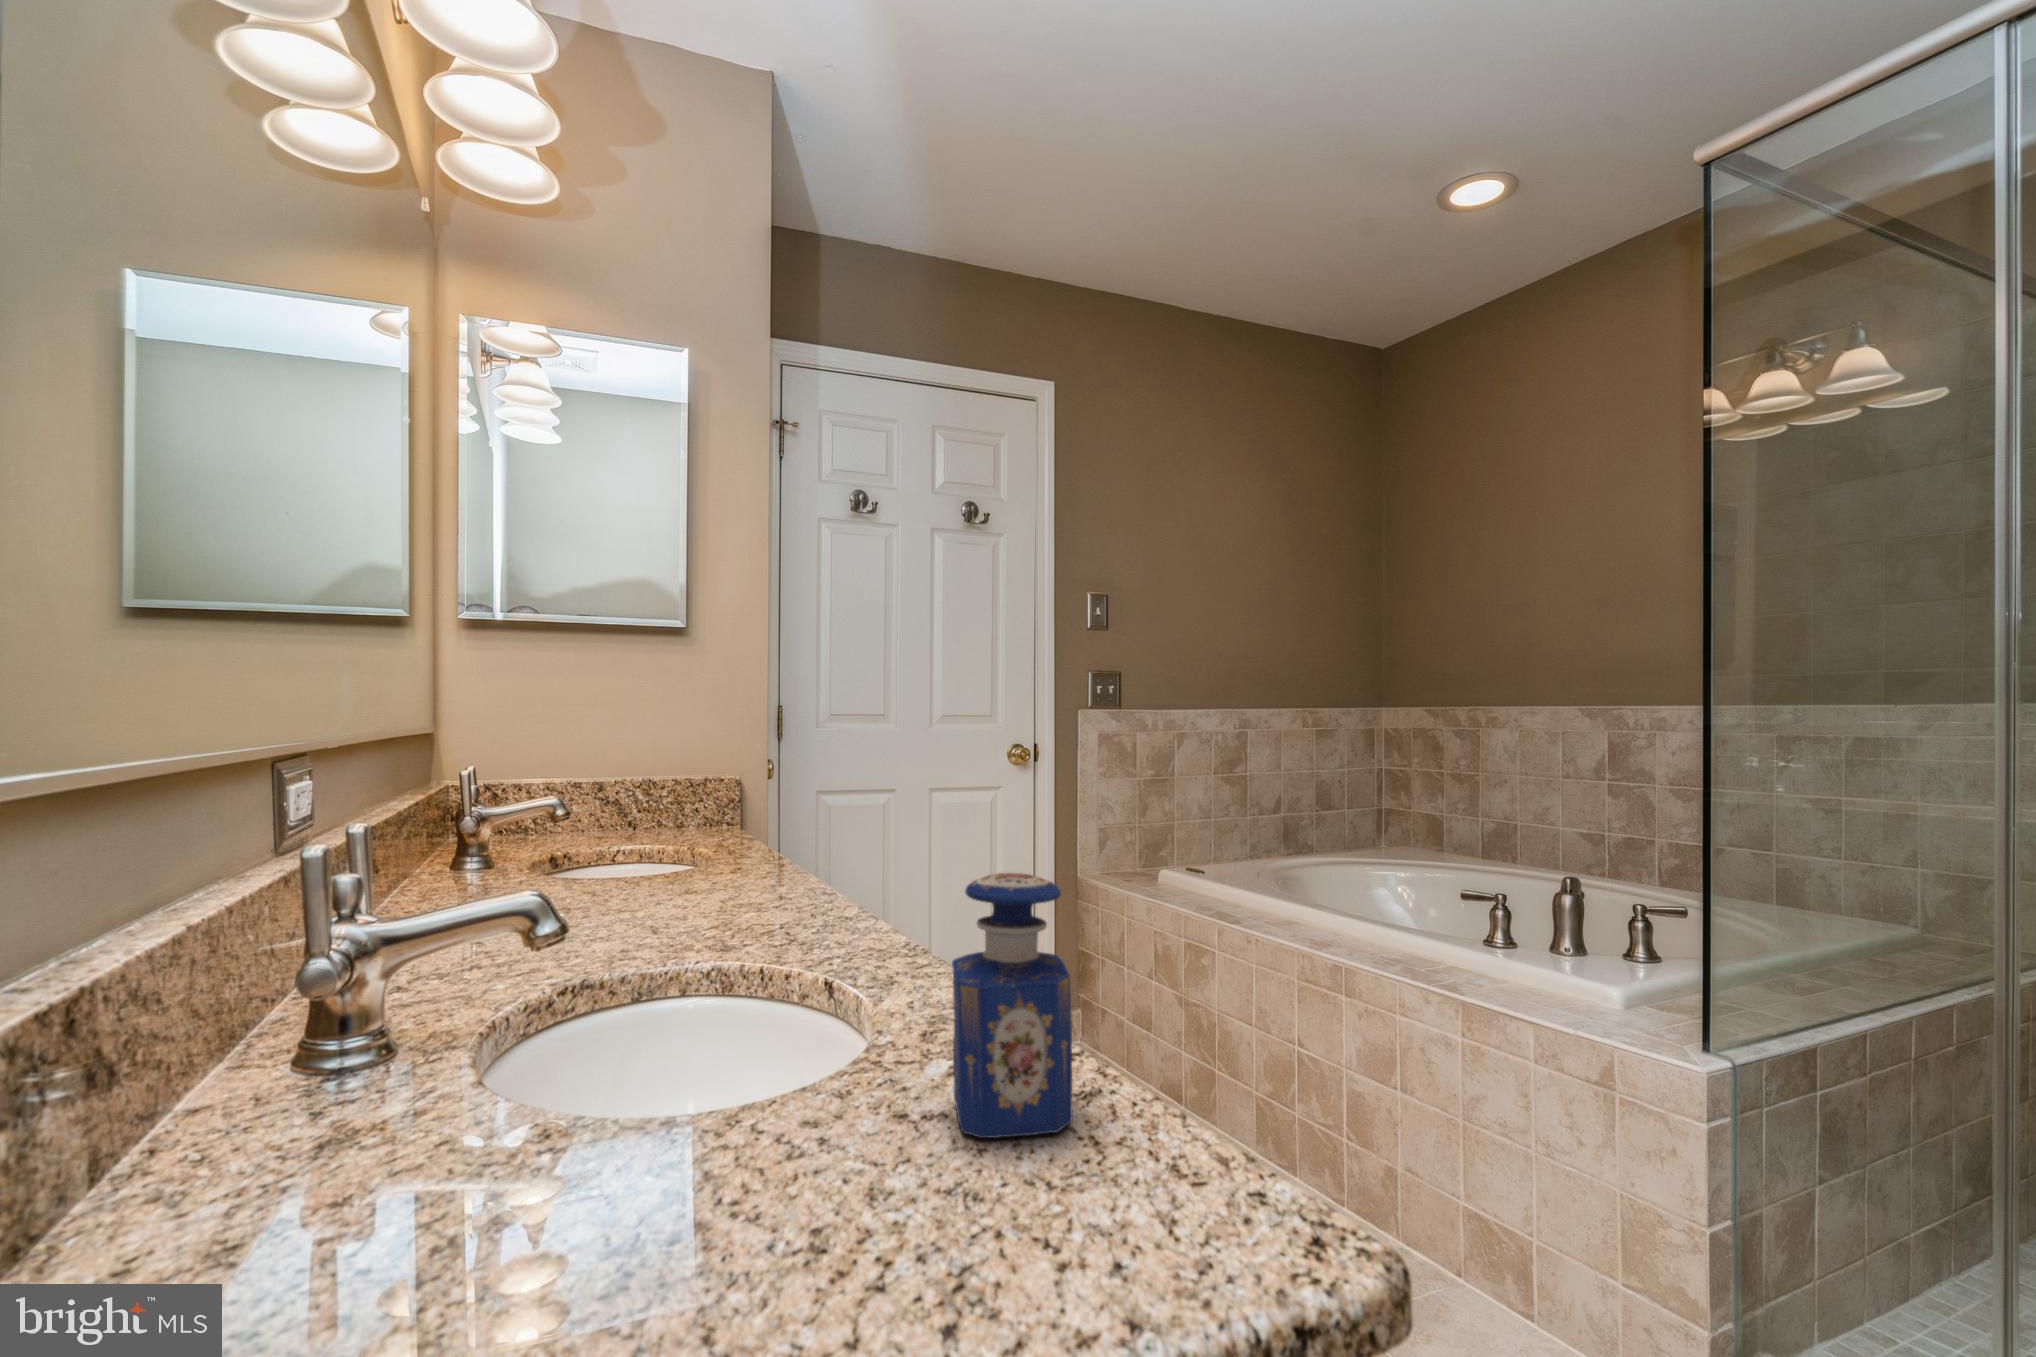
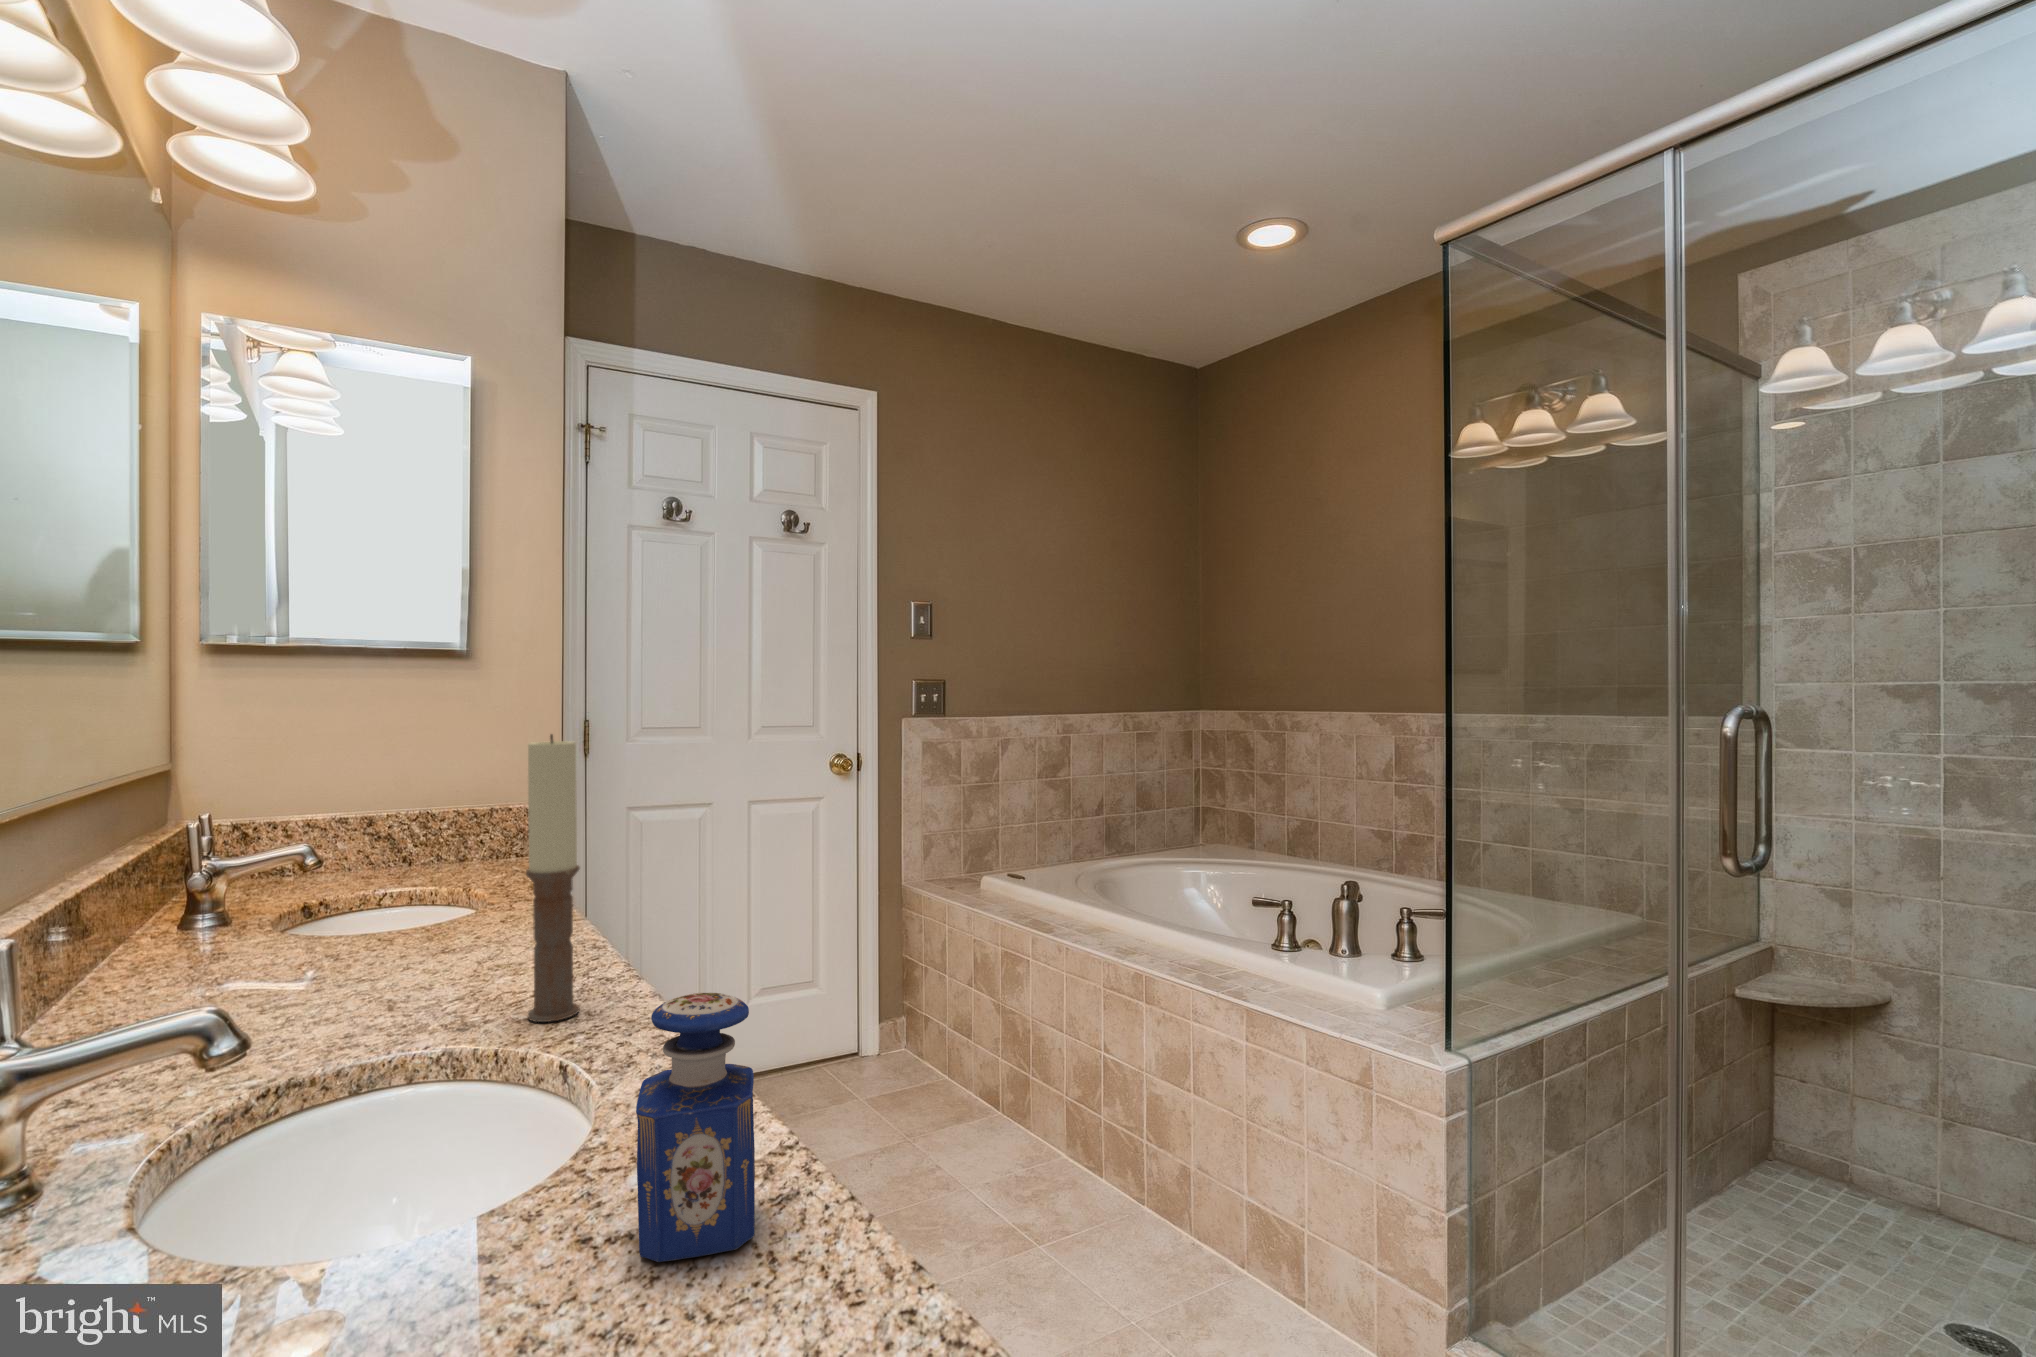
candle: none [782,667,829,946] -> present [526,734,580,1022]

